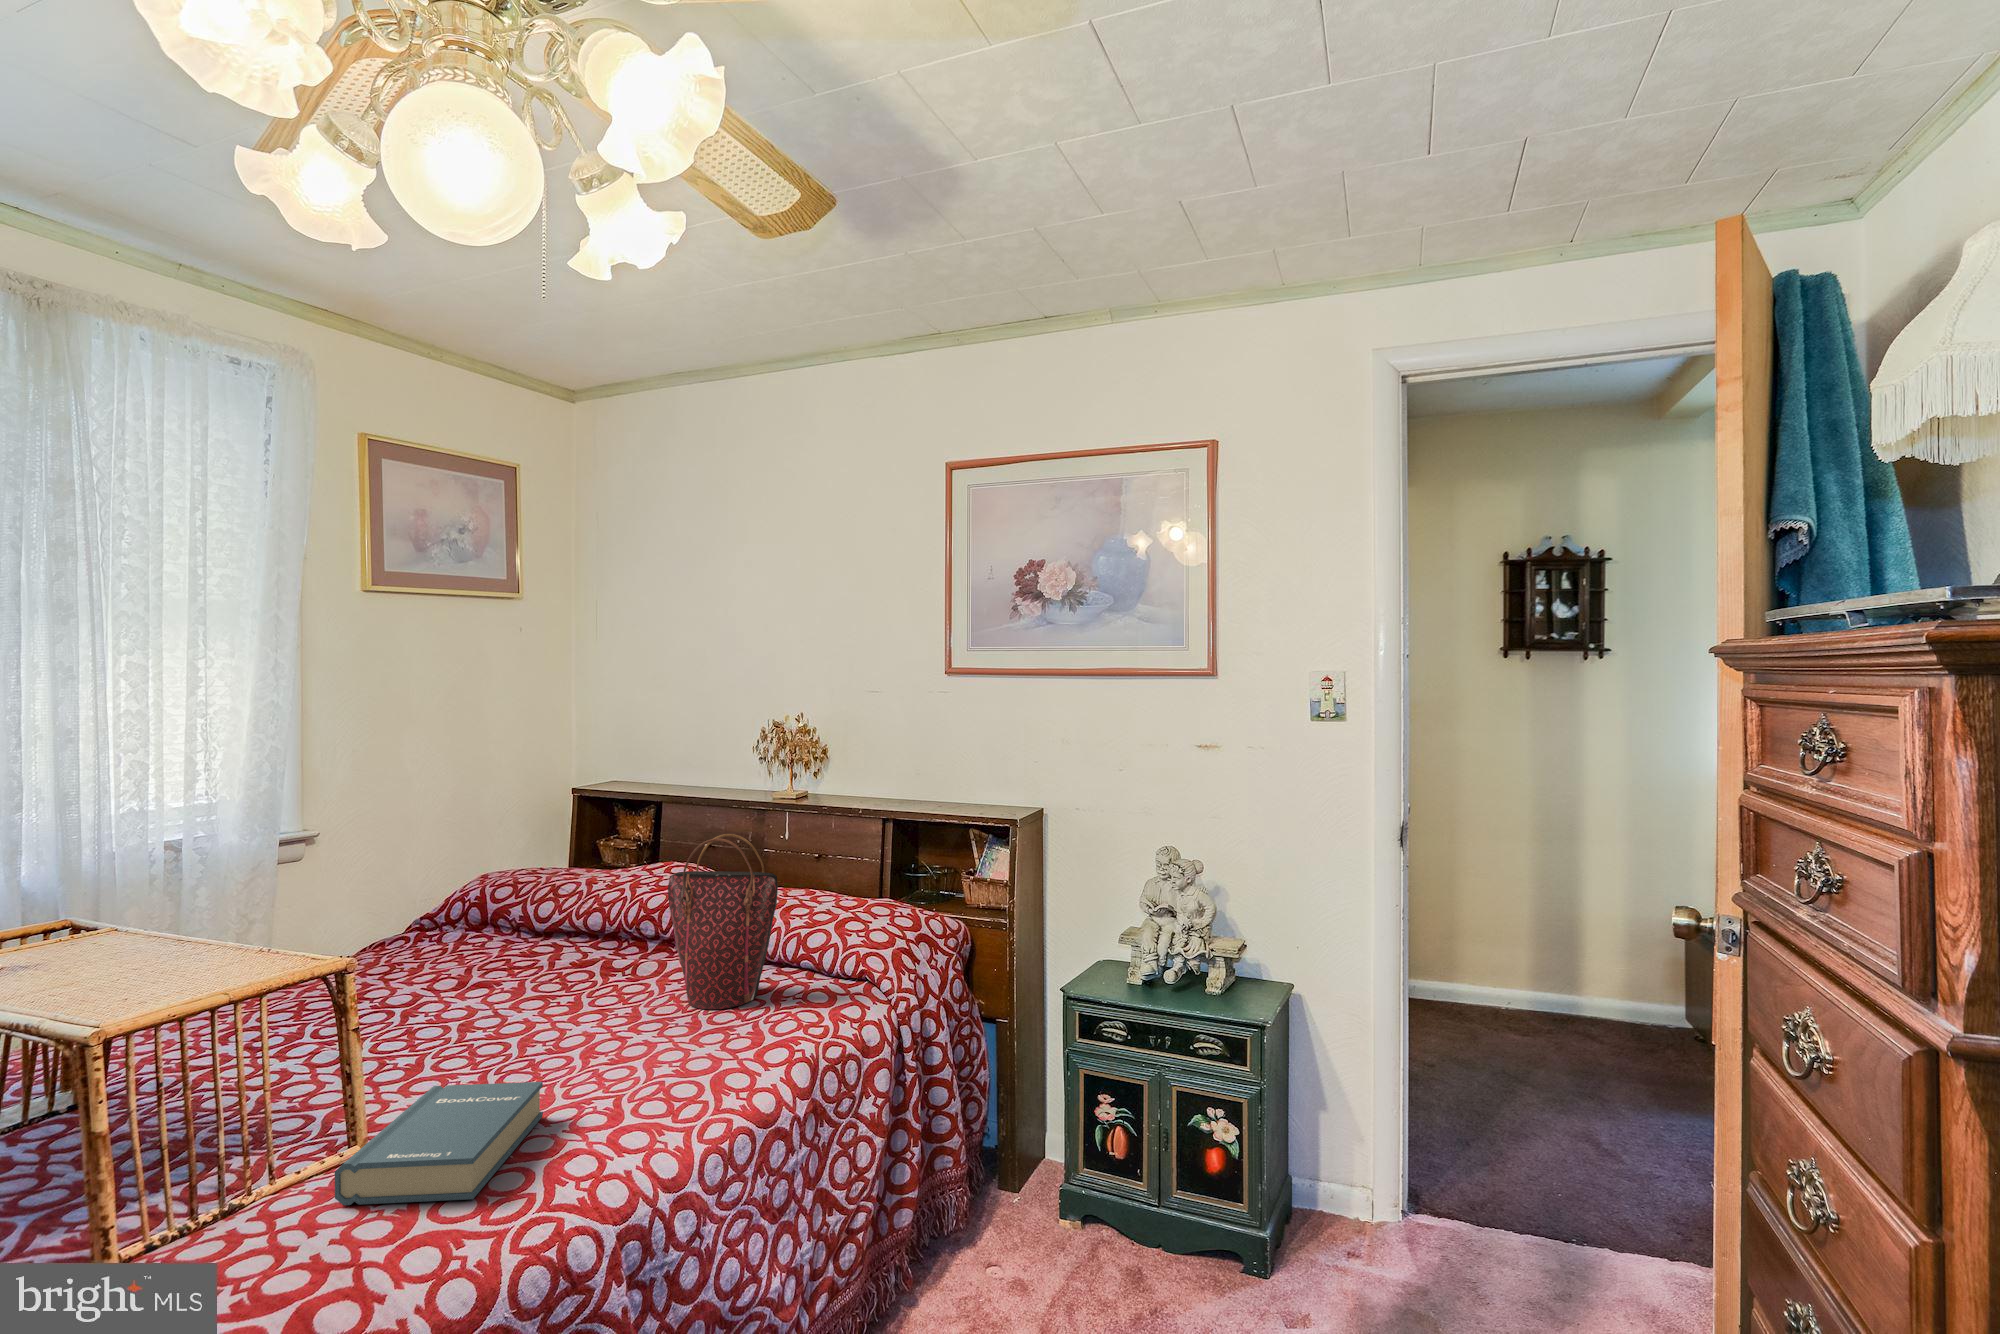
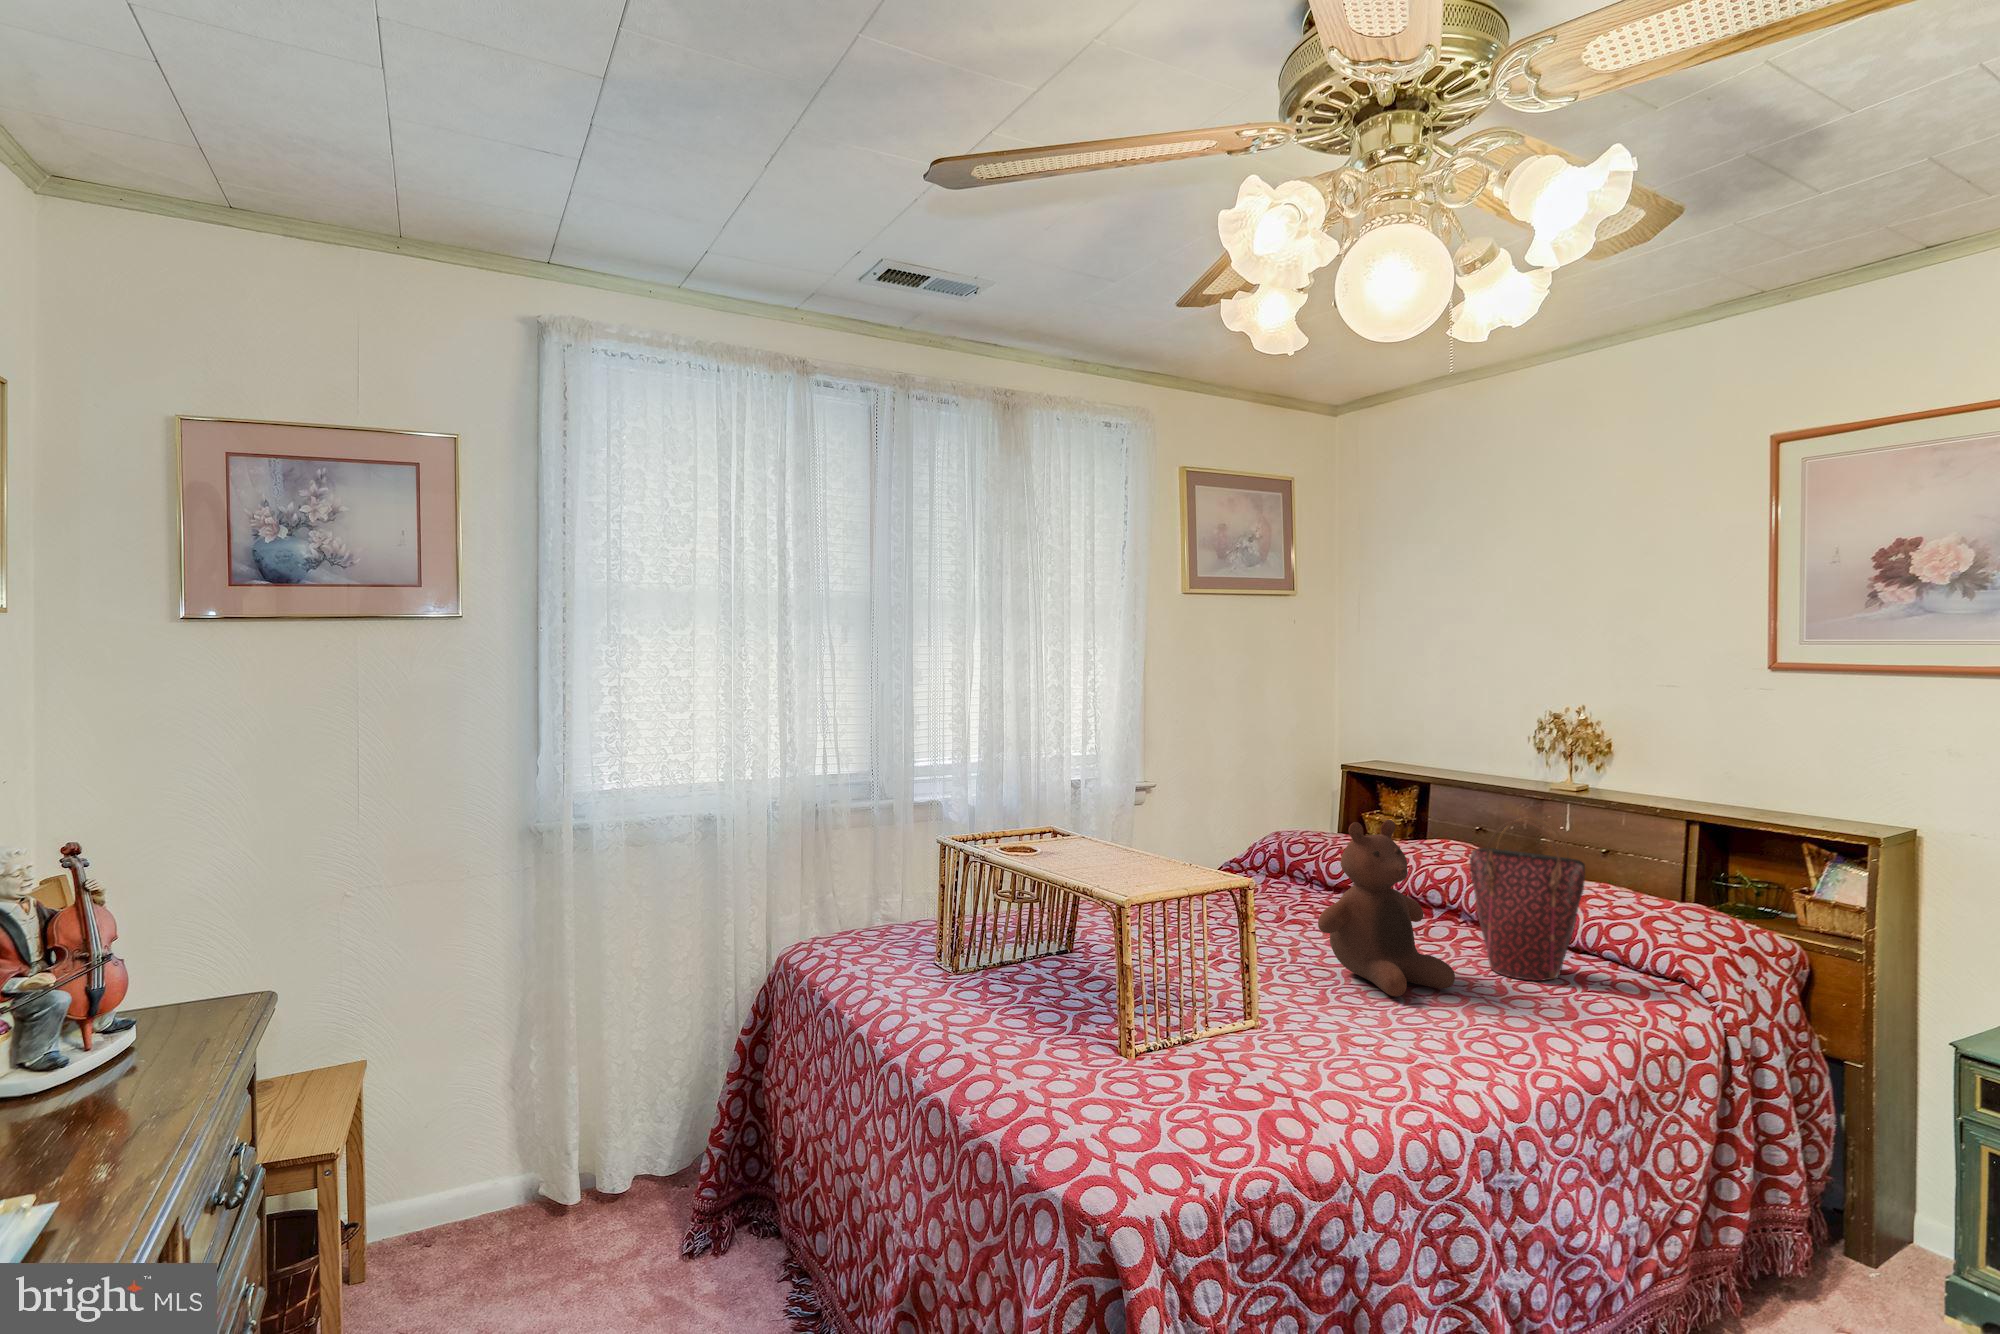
stuffed bear: none [471,854,638,1066] -> present [1318,820,1455,997]
hardback book: present [335,1082,543,1205] -> none [1262,987,1394,1076]

